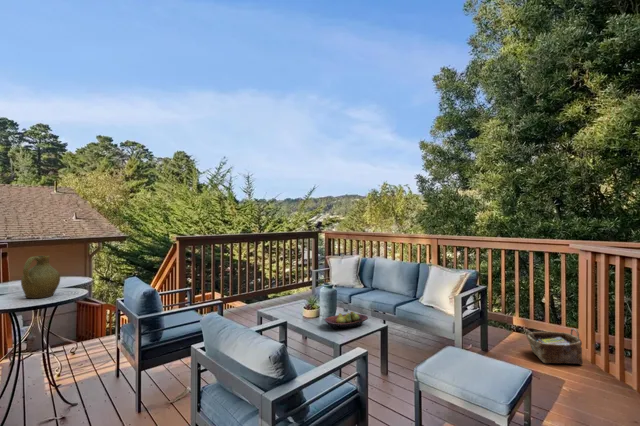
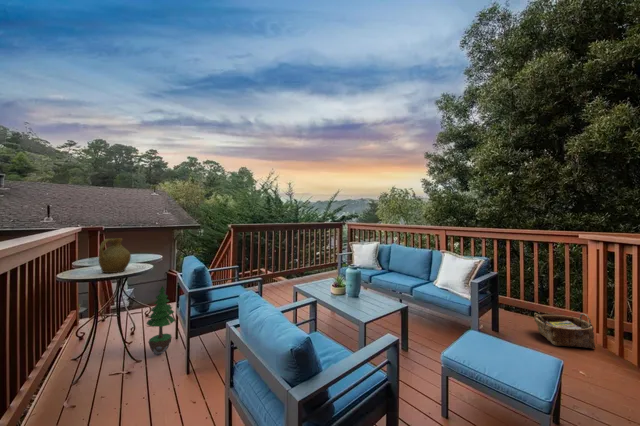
potted tree: none [81,312,117,396] -> present [147,286,175,355]
fruit bowl: present [325,312,368,329] -> none [348,291,387,306]

